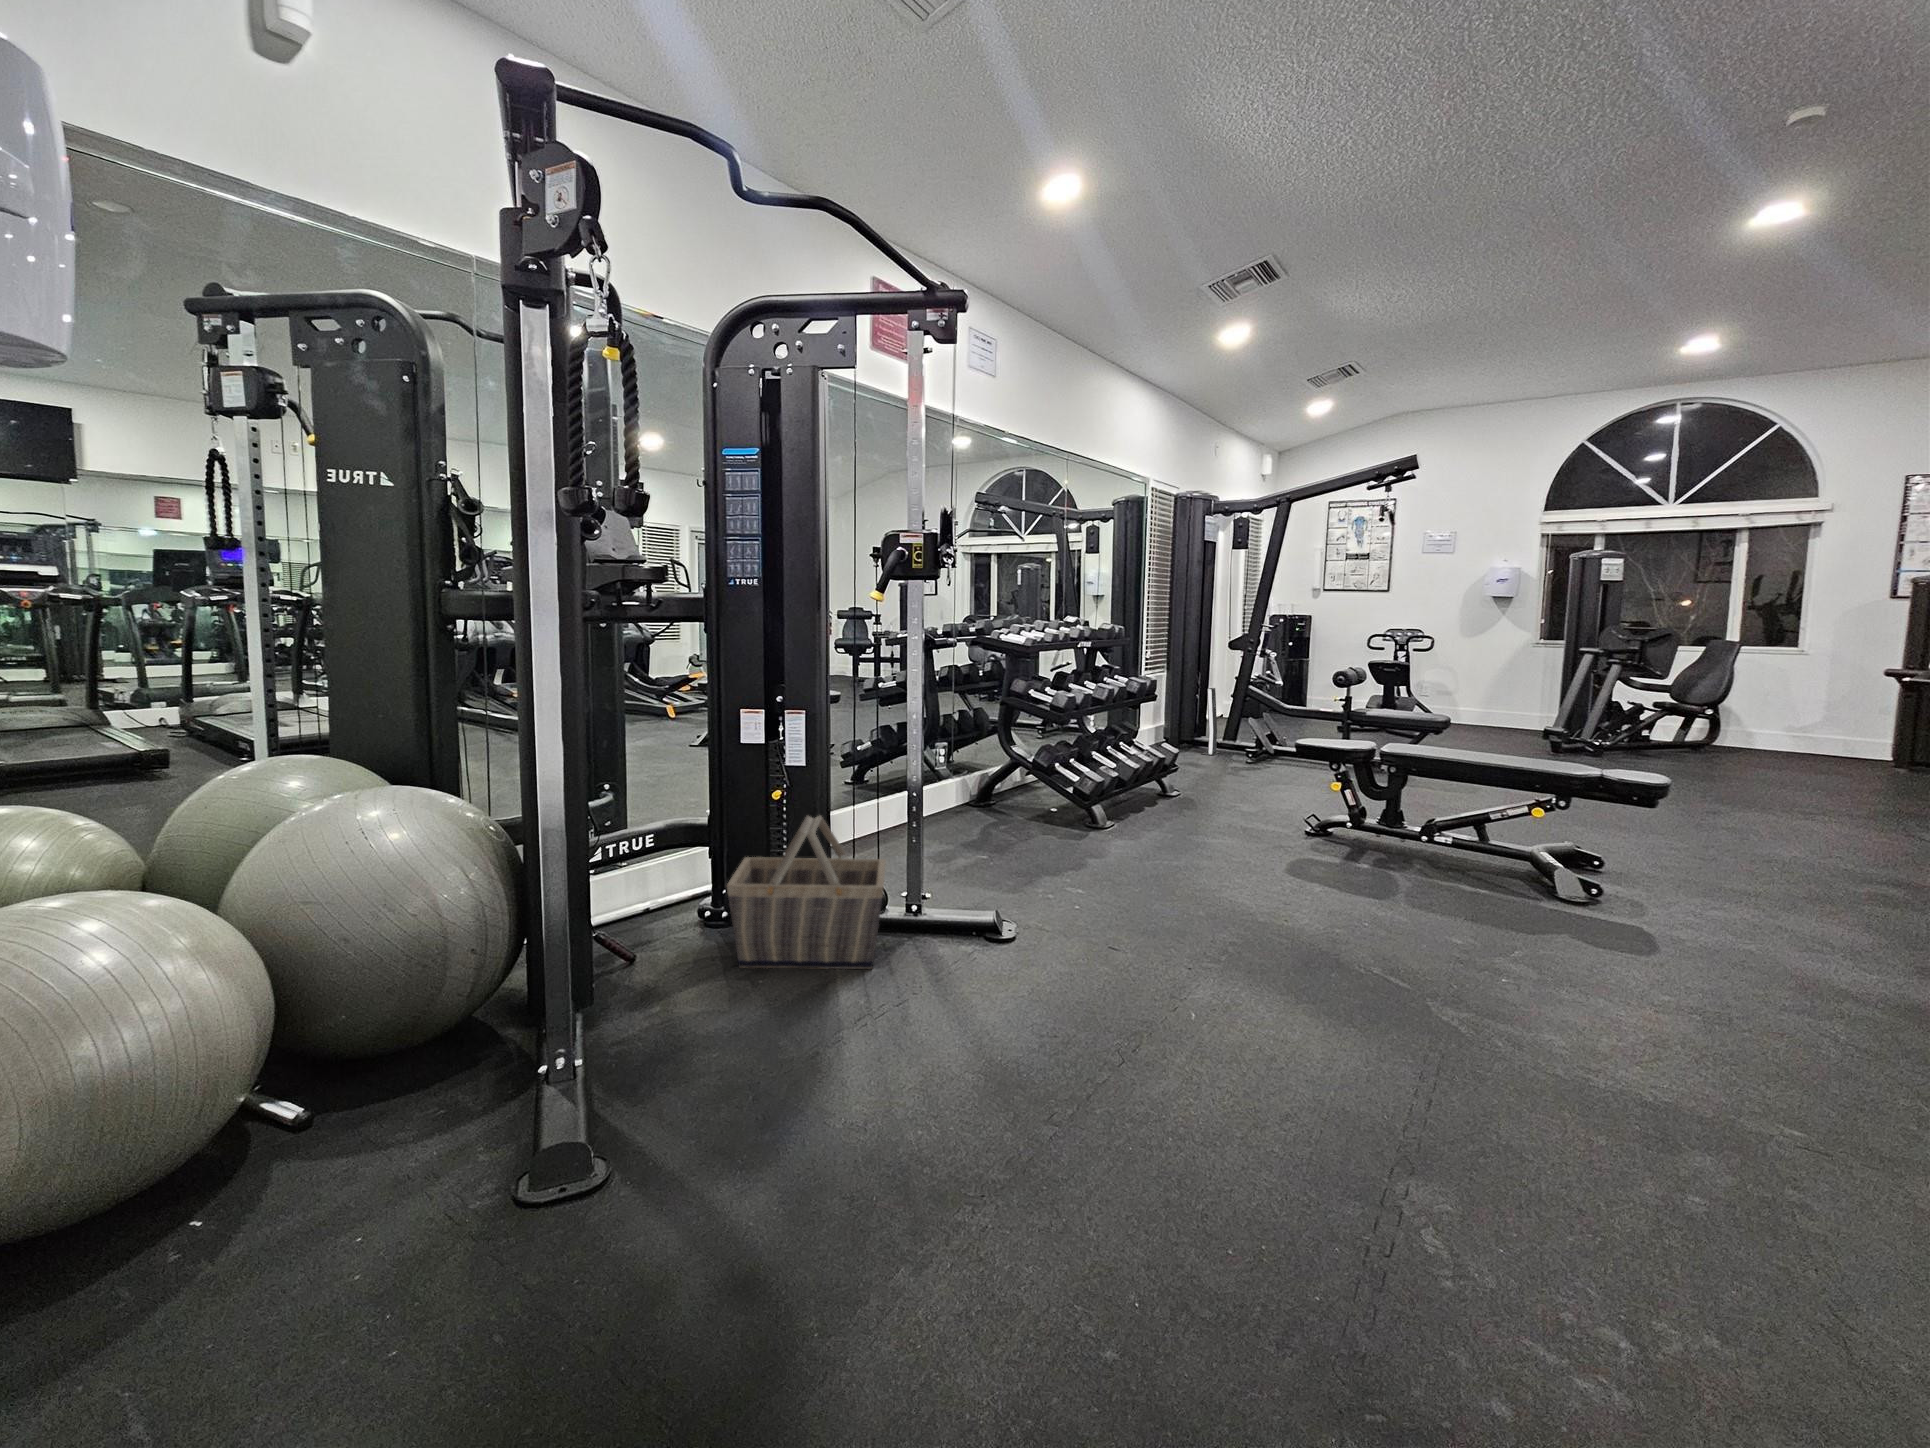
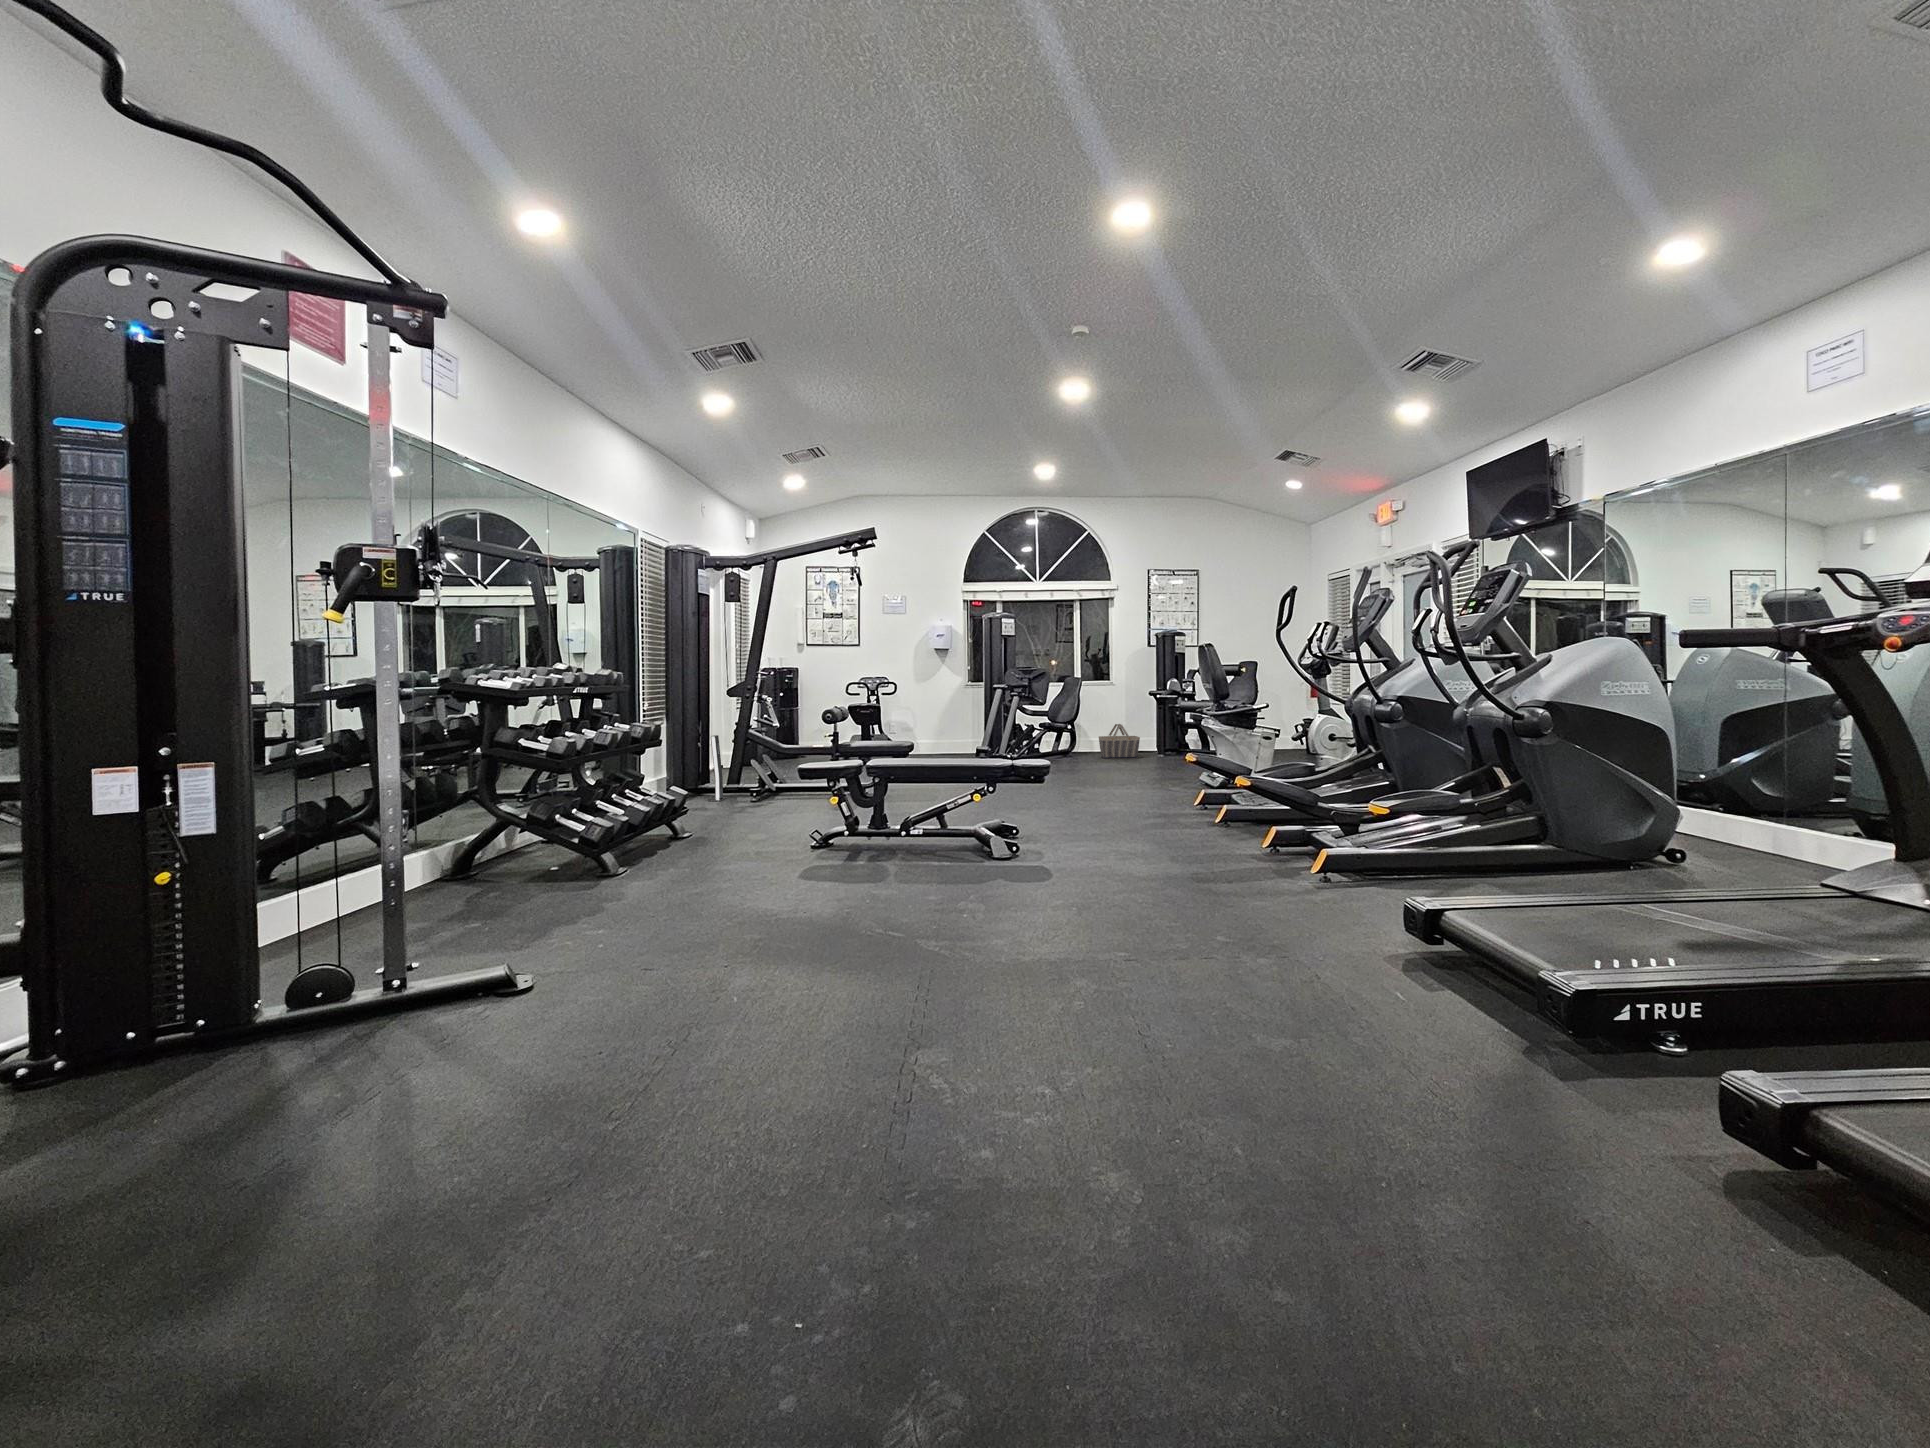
basket: present [727,816,886,969] -> present [1099,724,1140,759]

